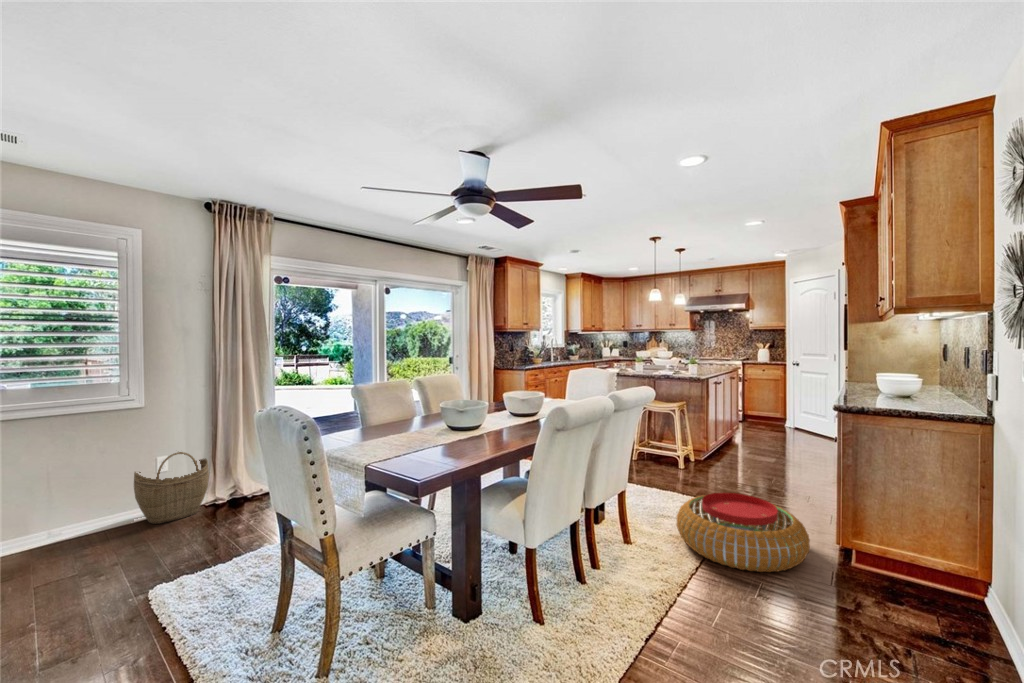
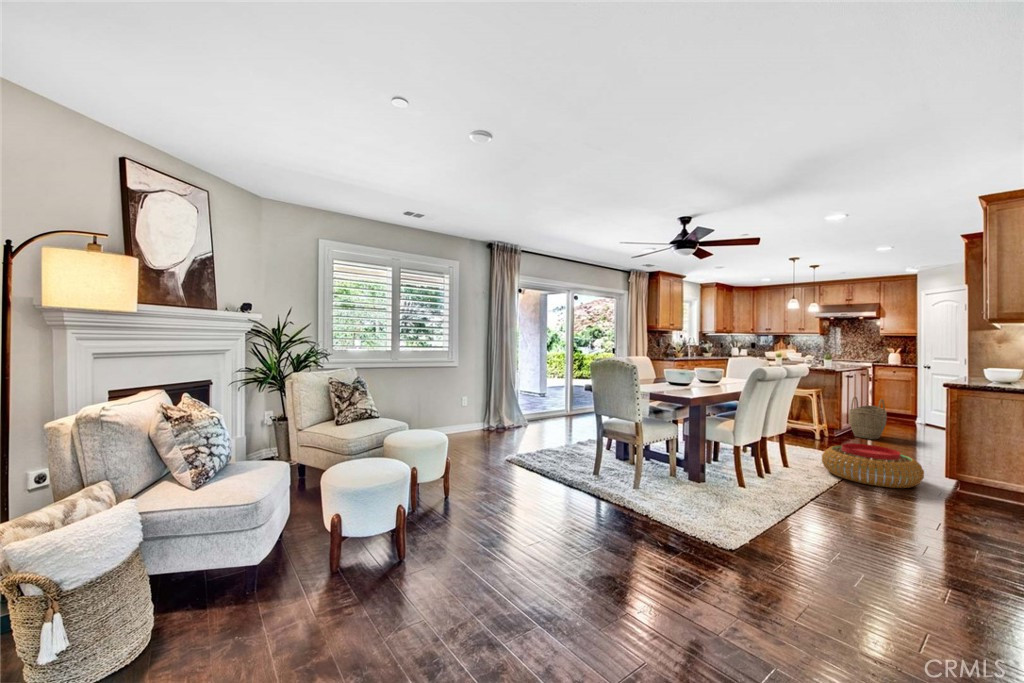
woven basket: present [134,452,209,524] -> present [849,397,887,440]

